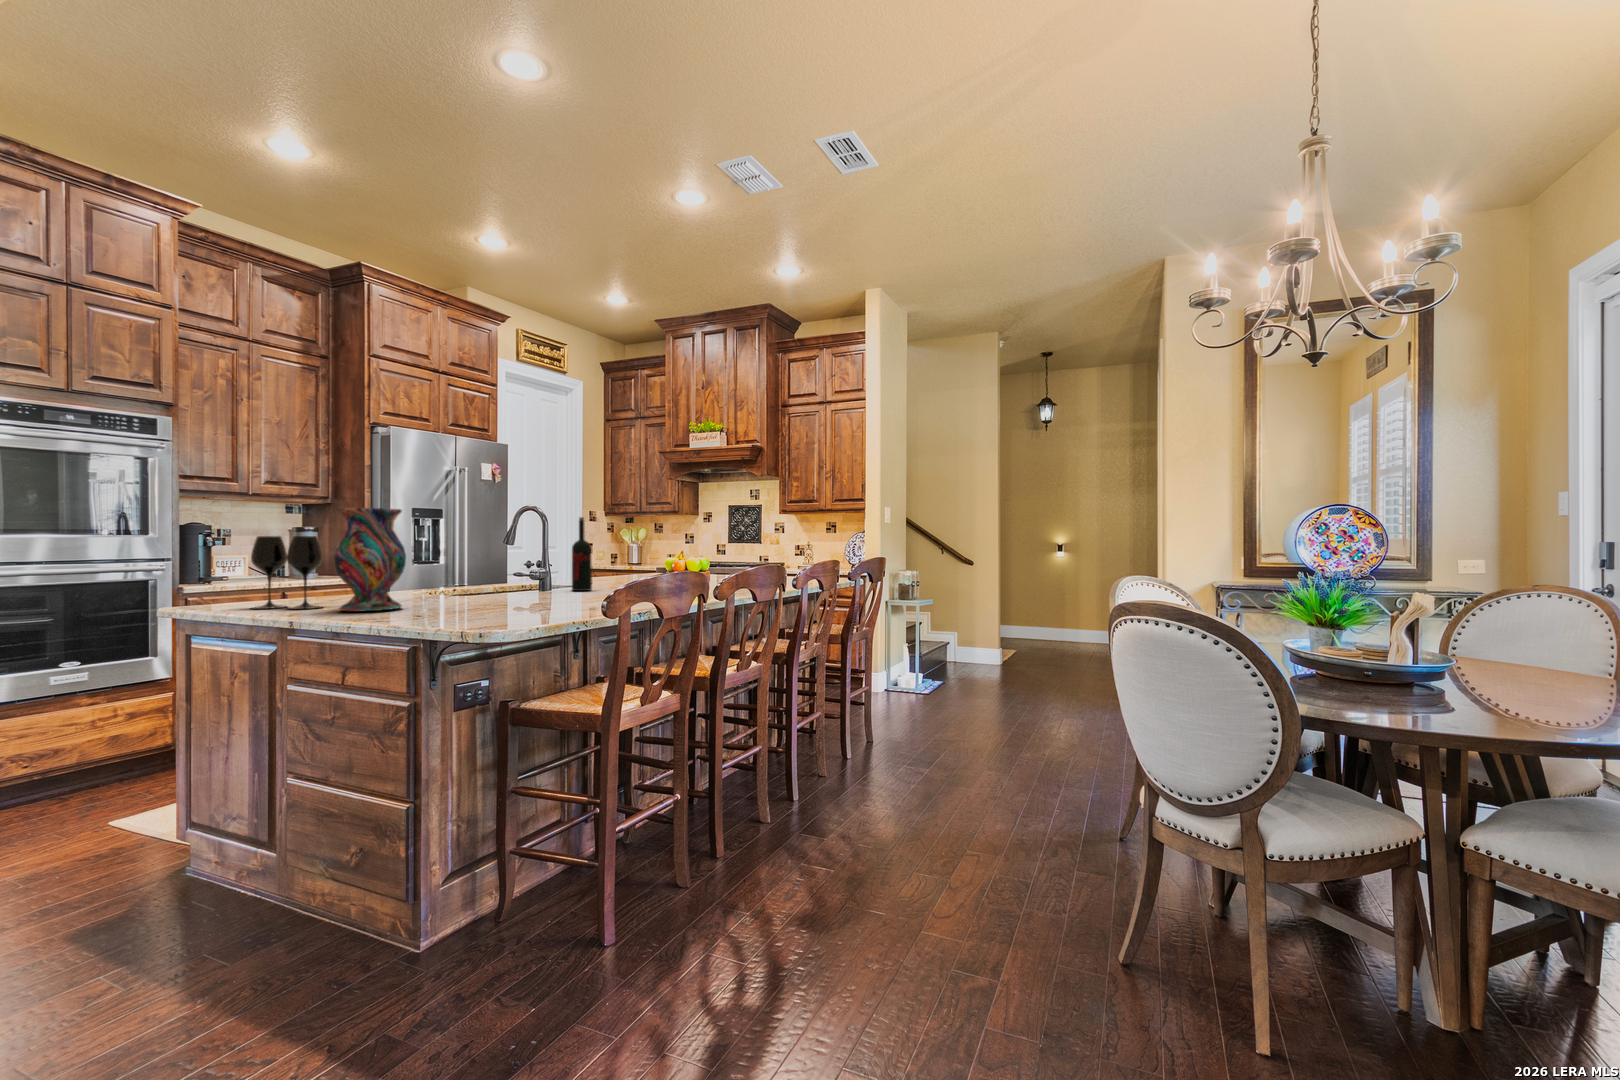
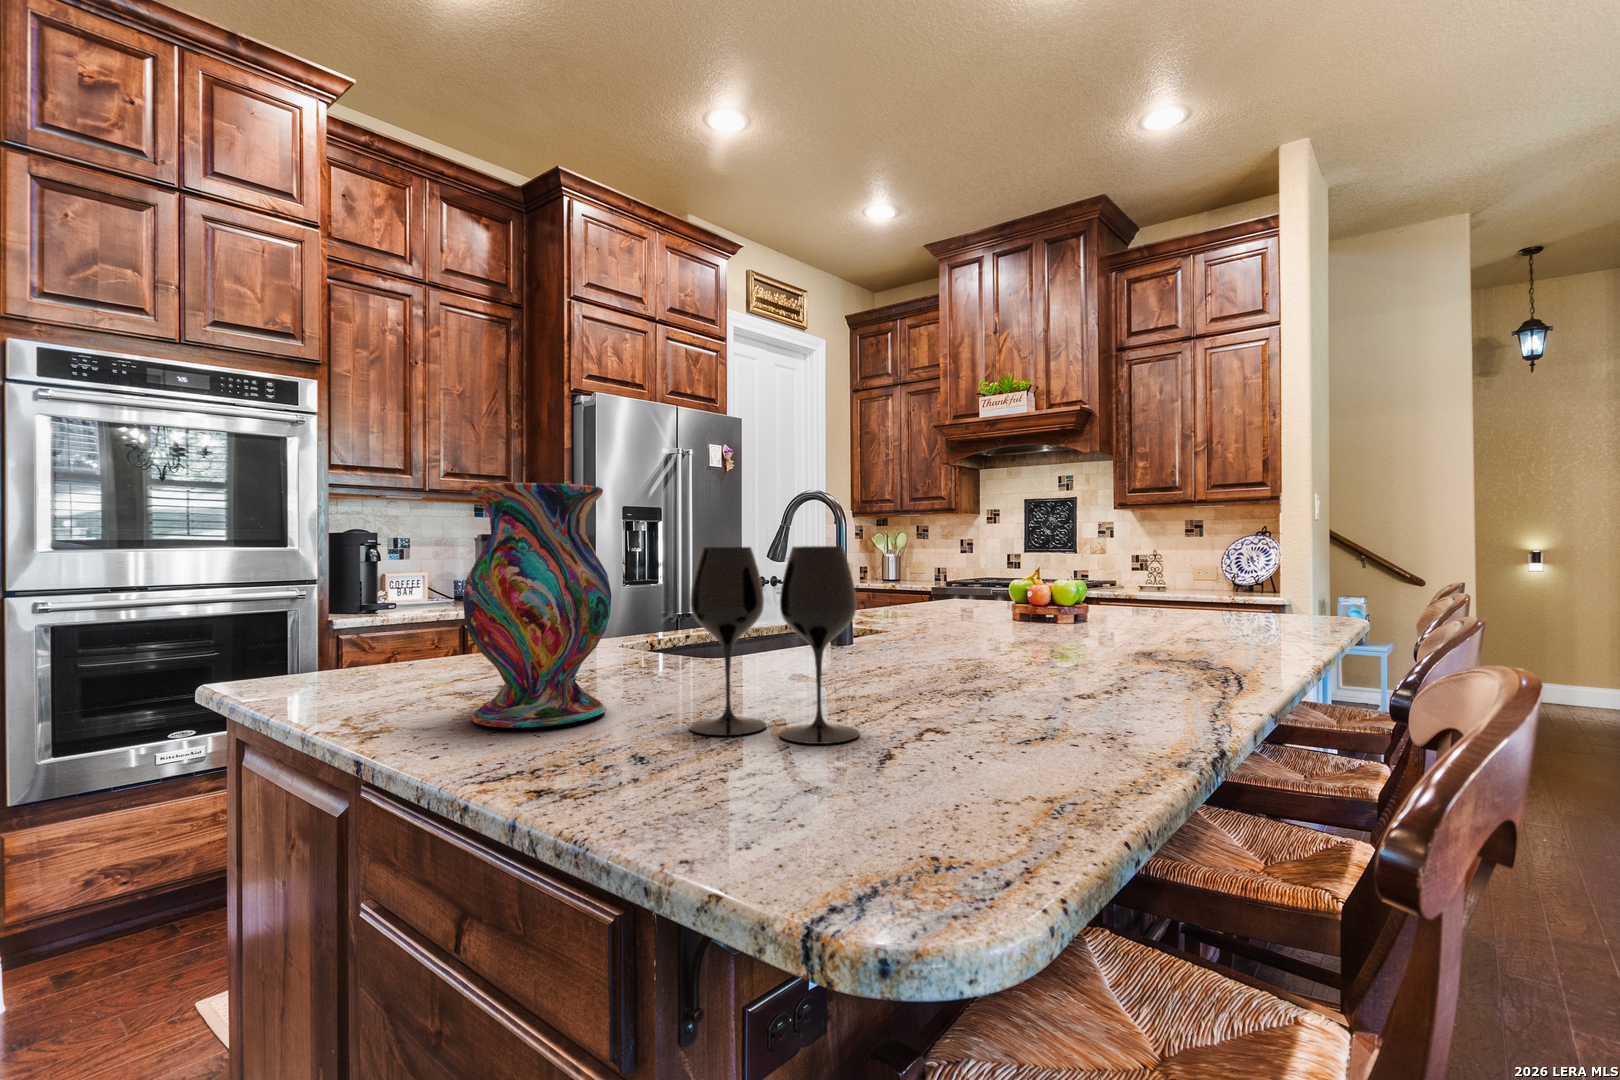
wine bottle: present [572,517,592,591] -> none [894,509,930,649]
wine glass: present [251,536,323,609] -> present [689,546,860,744]

